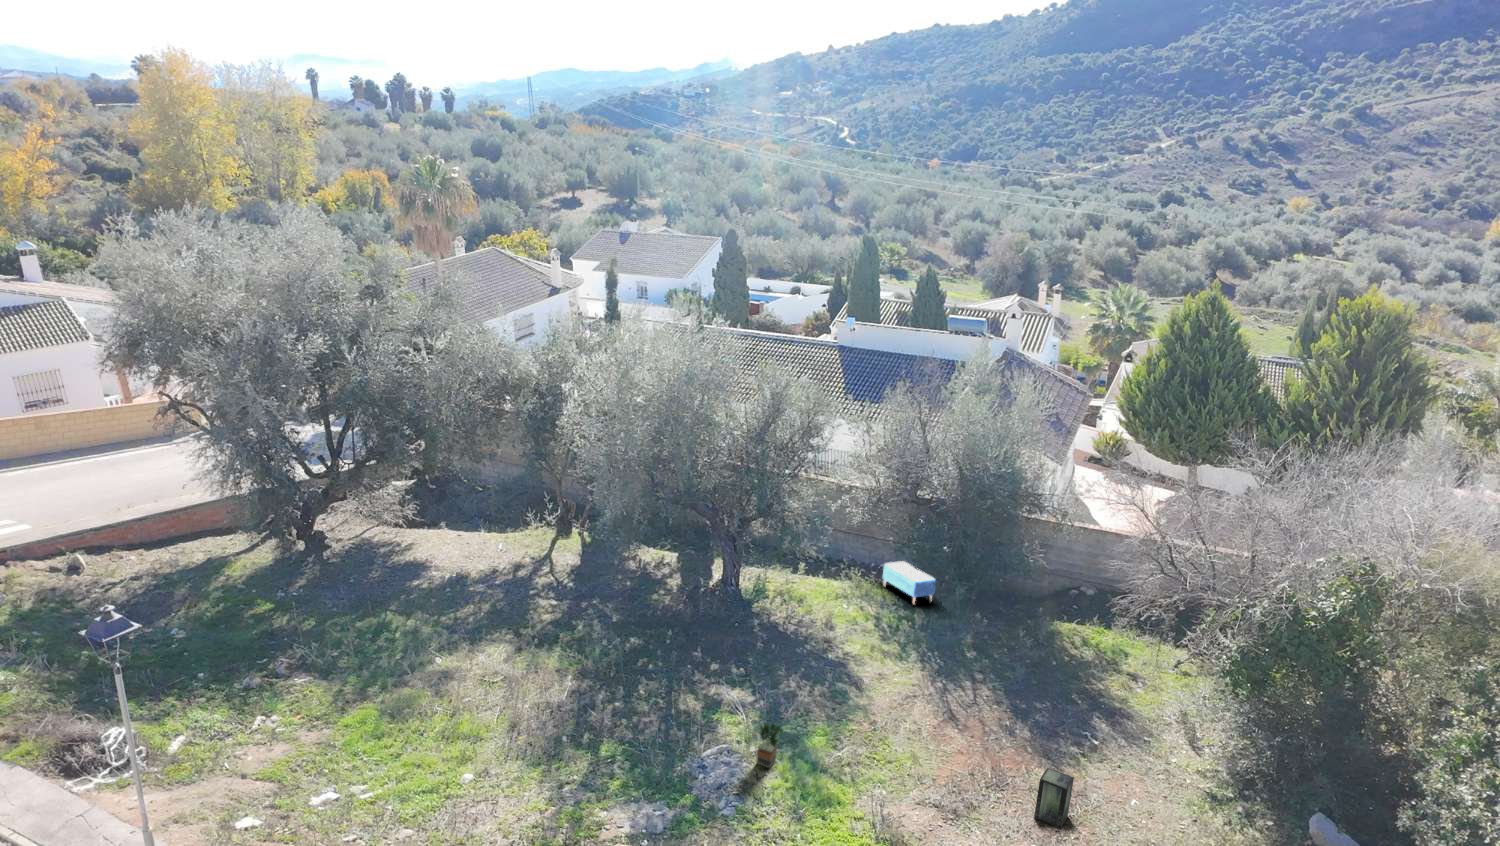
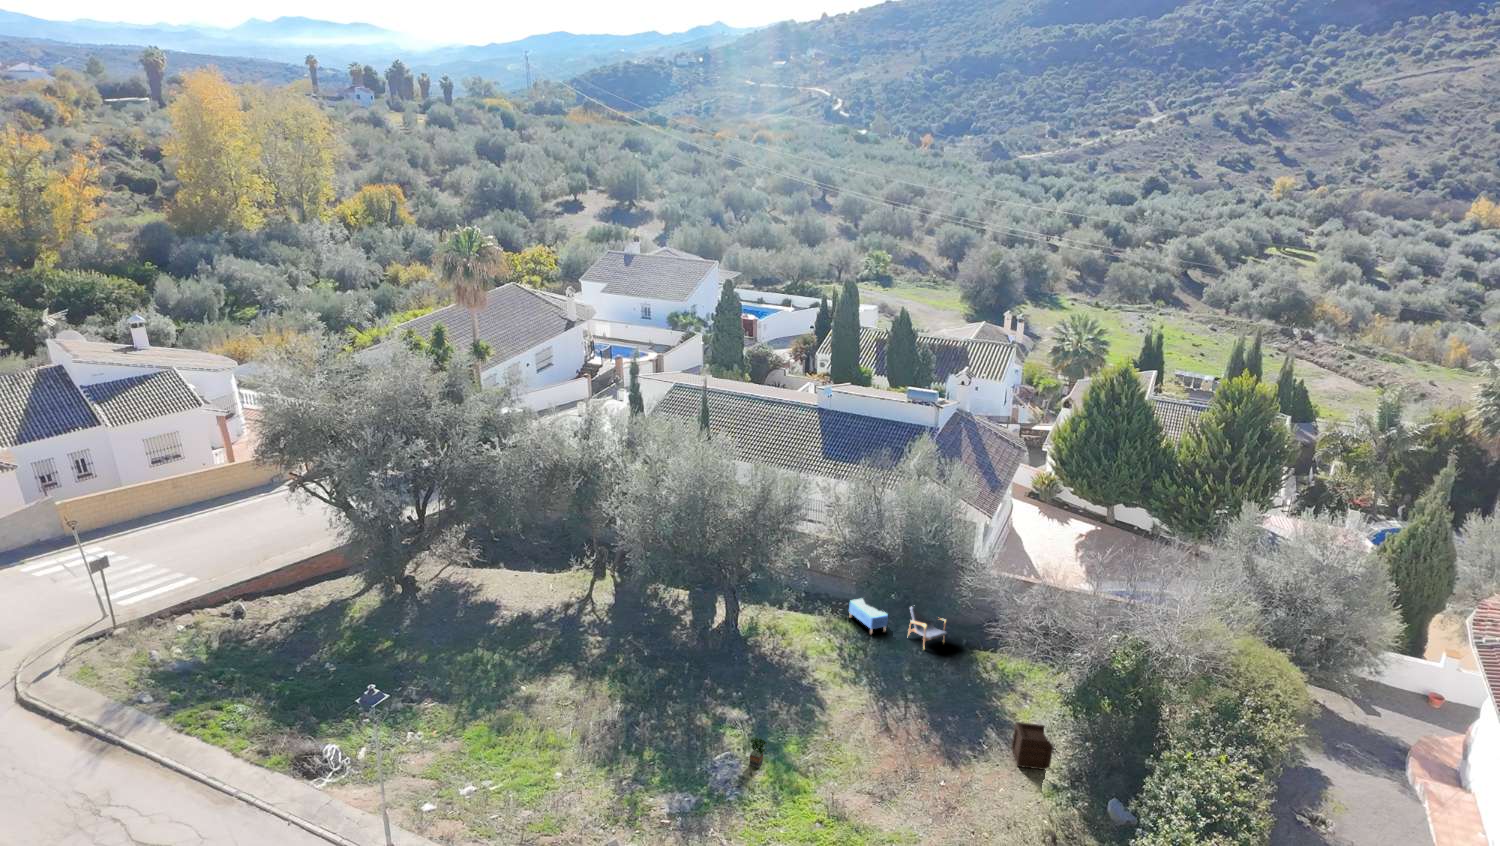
lounge chair: none [961,564,1015,623] -> present [908,607,947,648]
wooden crate: none [1132,705,1204,775] -> present [1011,722,1053,770]
storage box: present [1034,768,1074,829] -> none [931,768,958,808]

